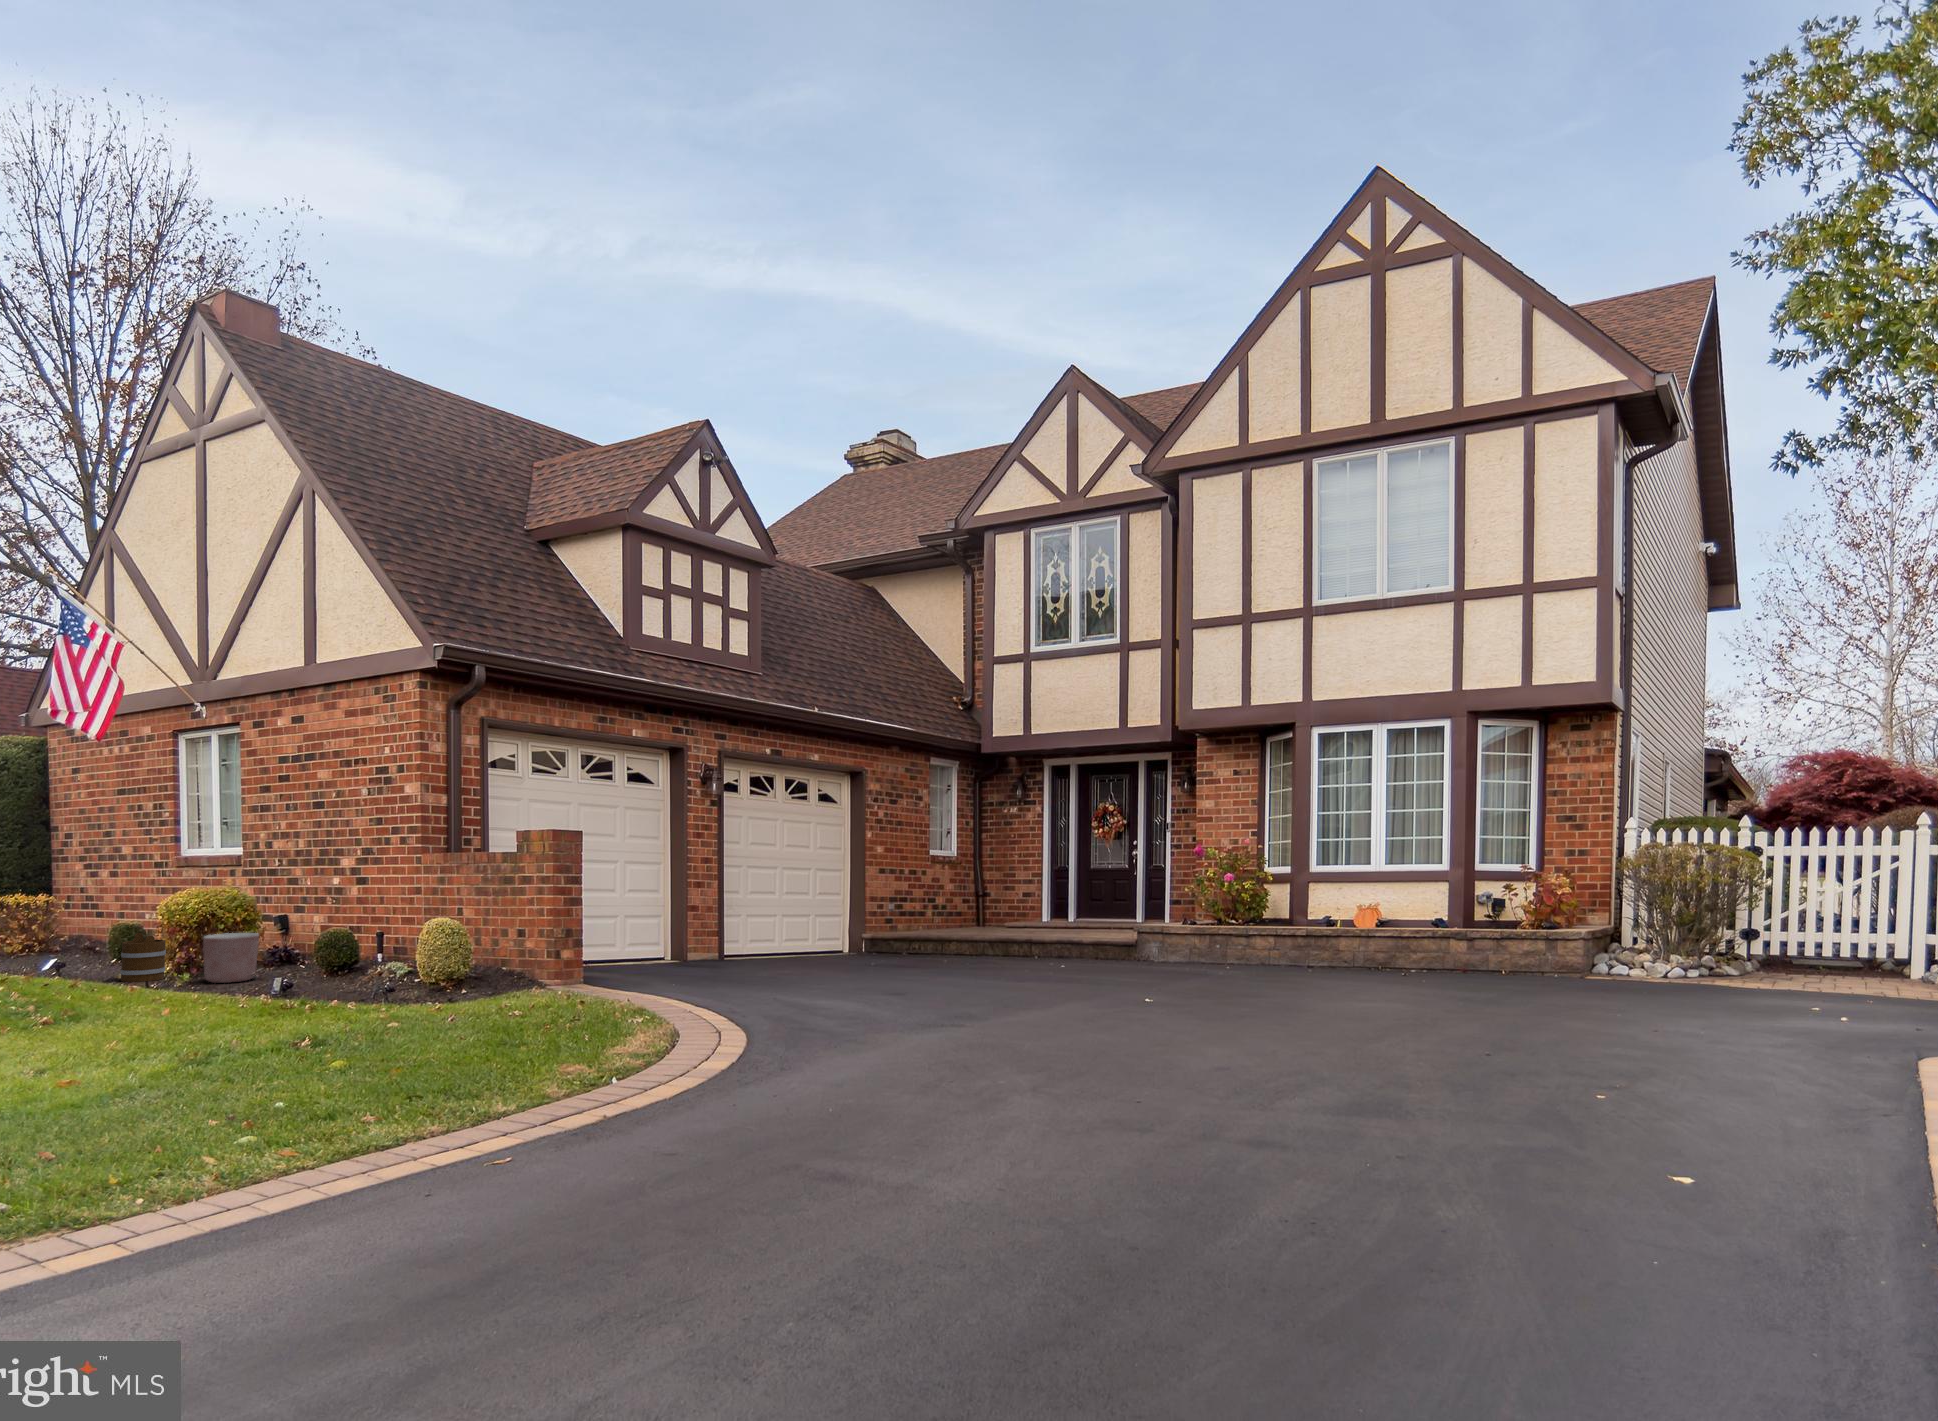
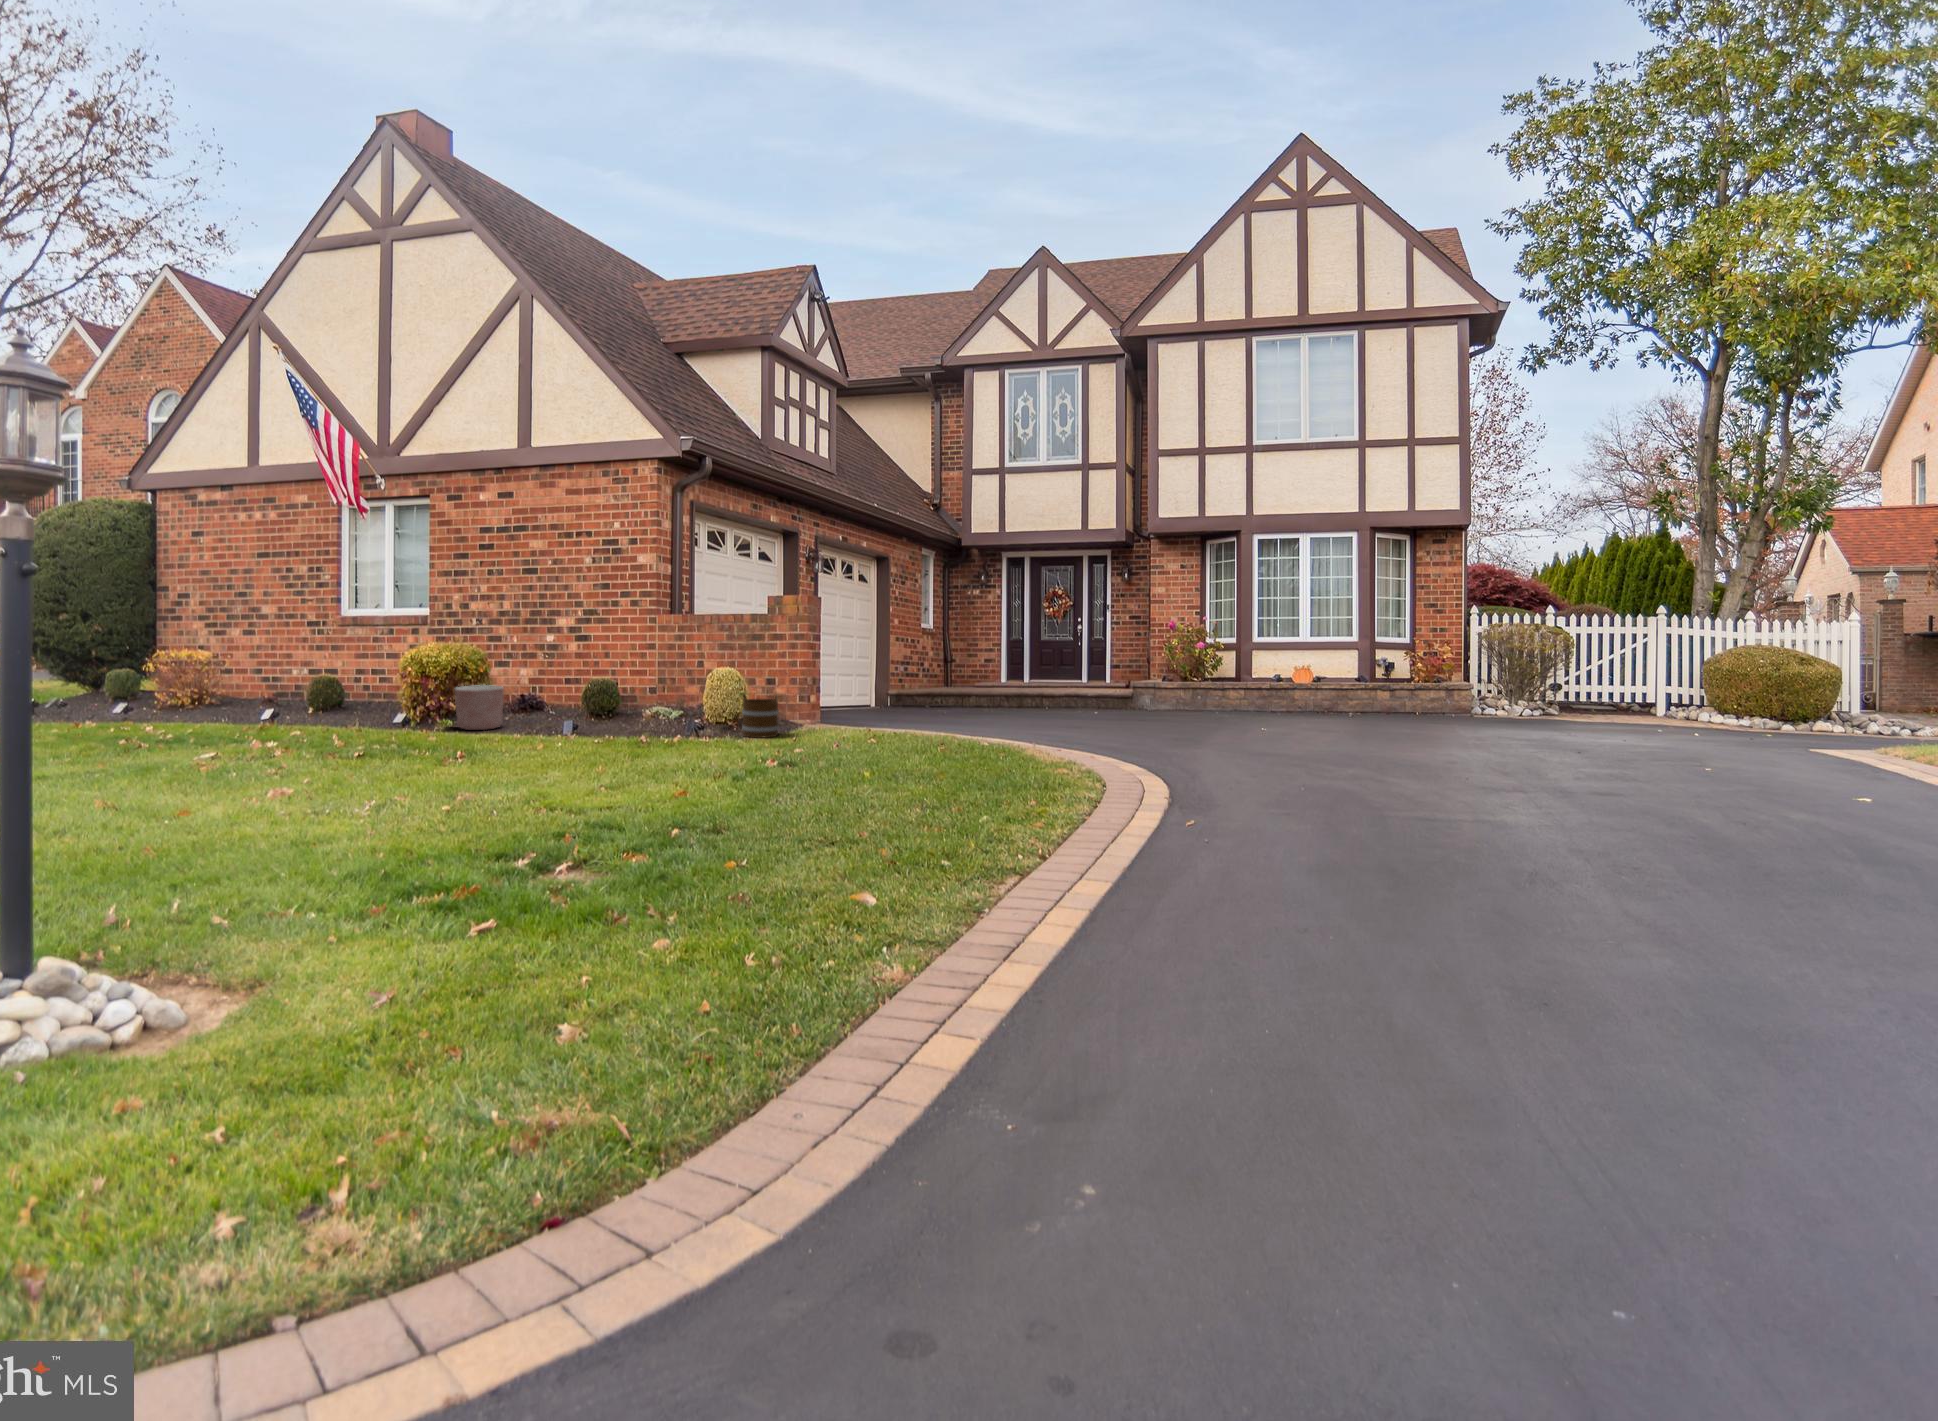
bucket: present [120,933,166,982] -> present [742,694,779,738]

